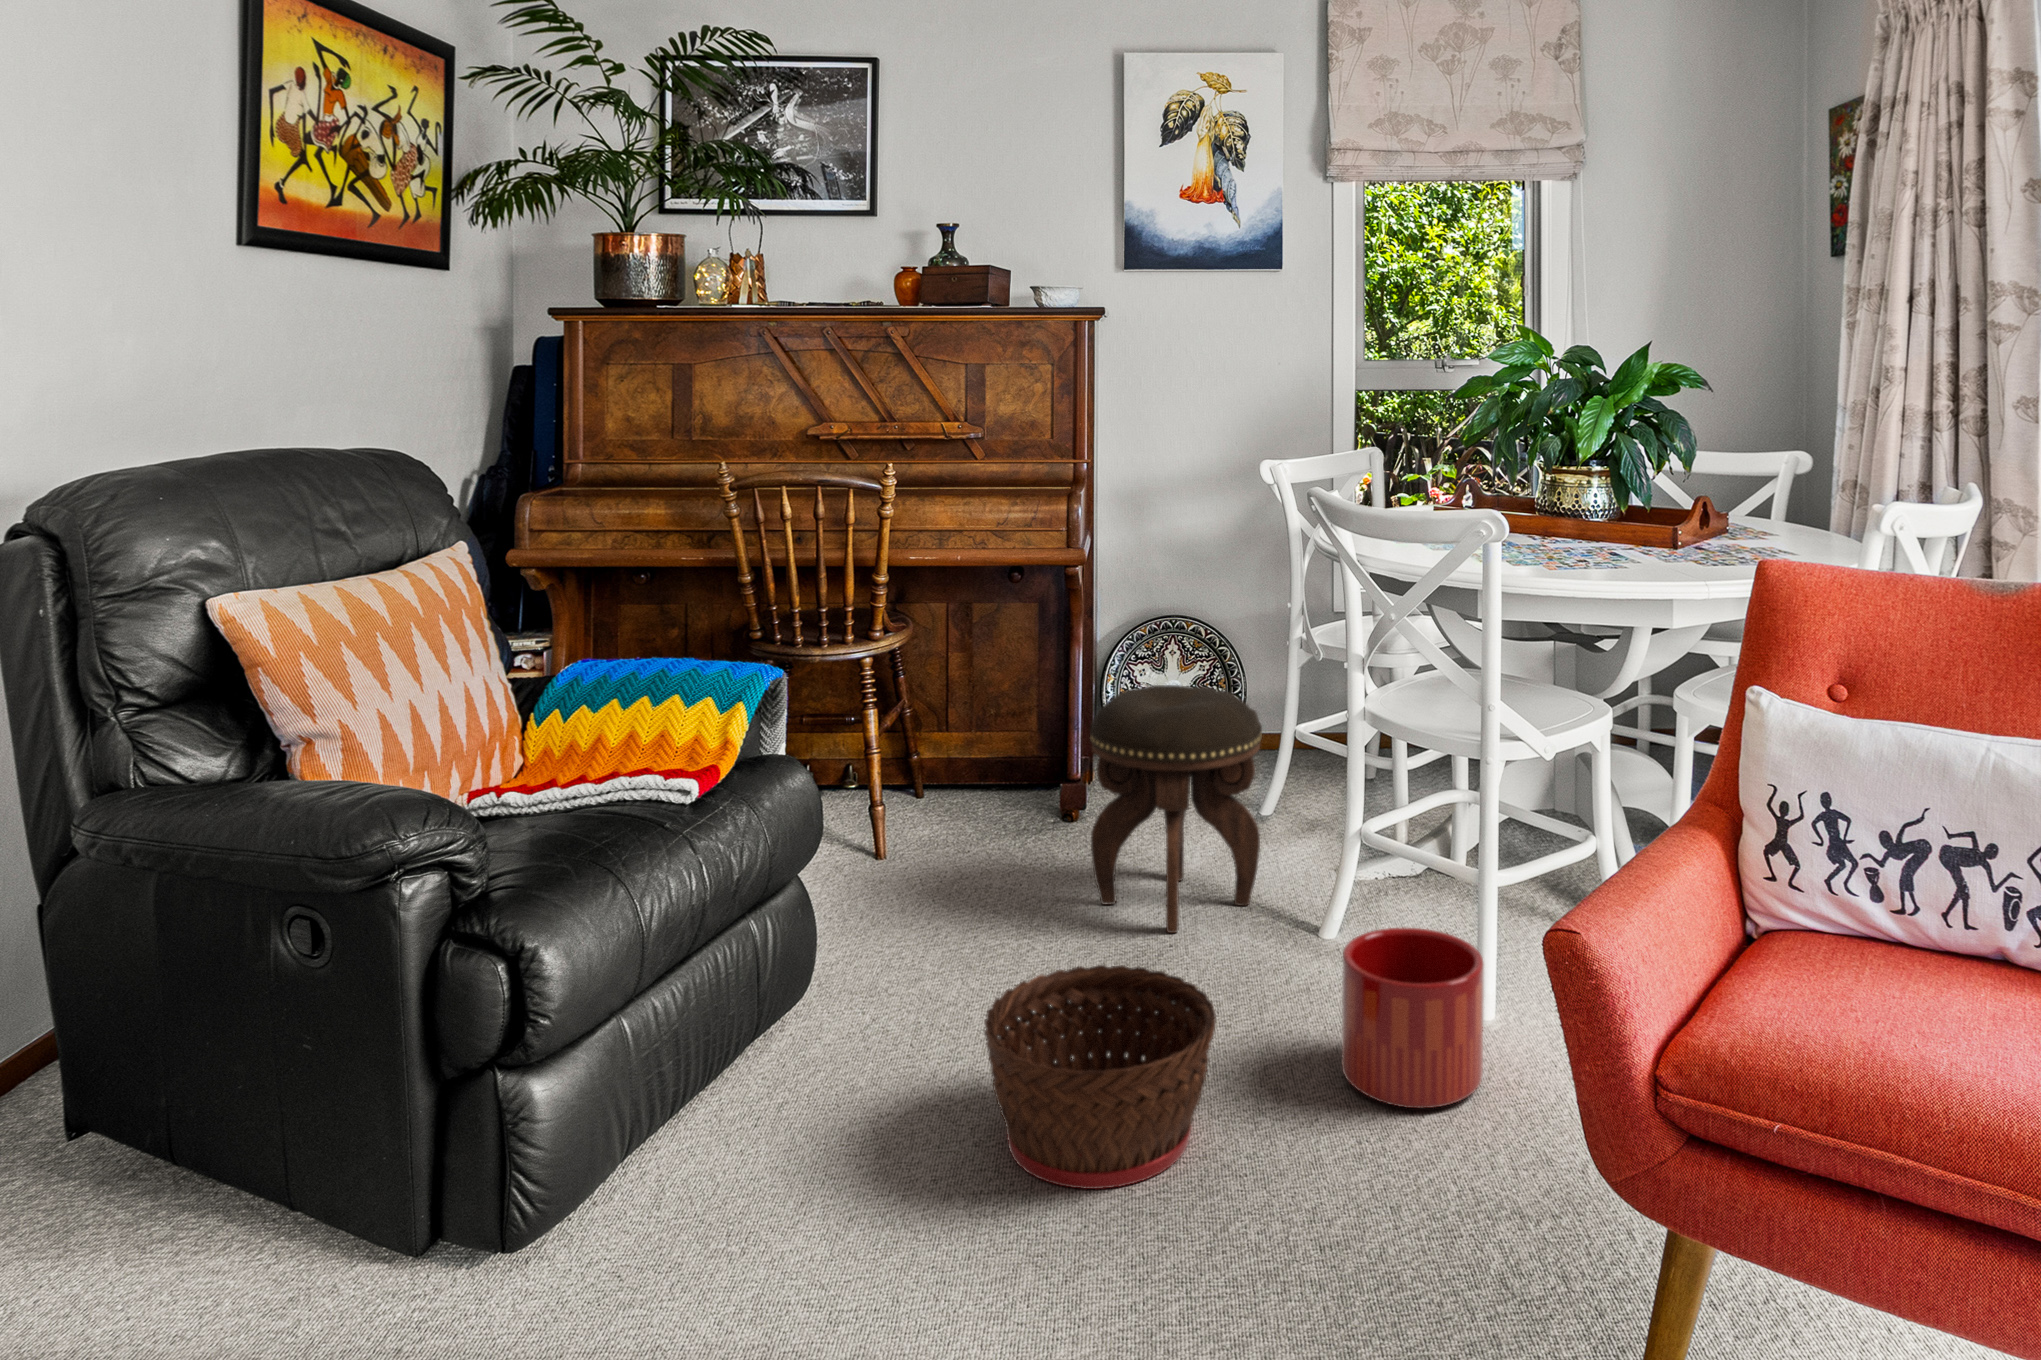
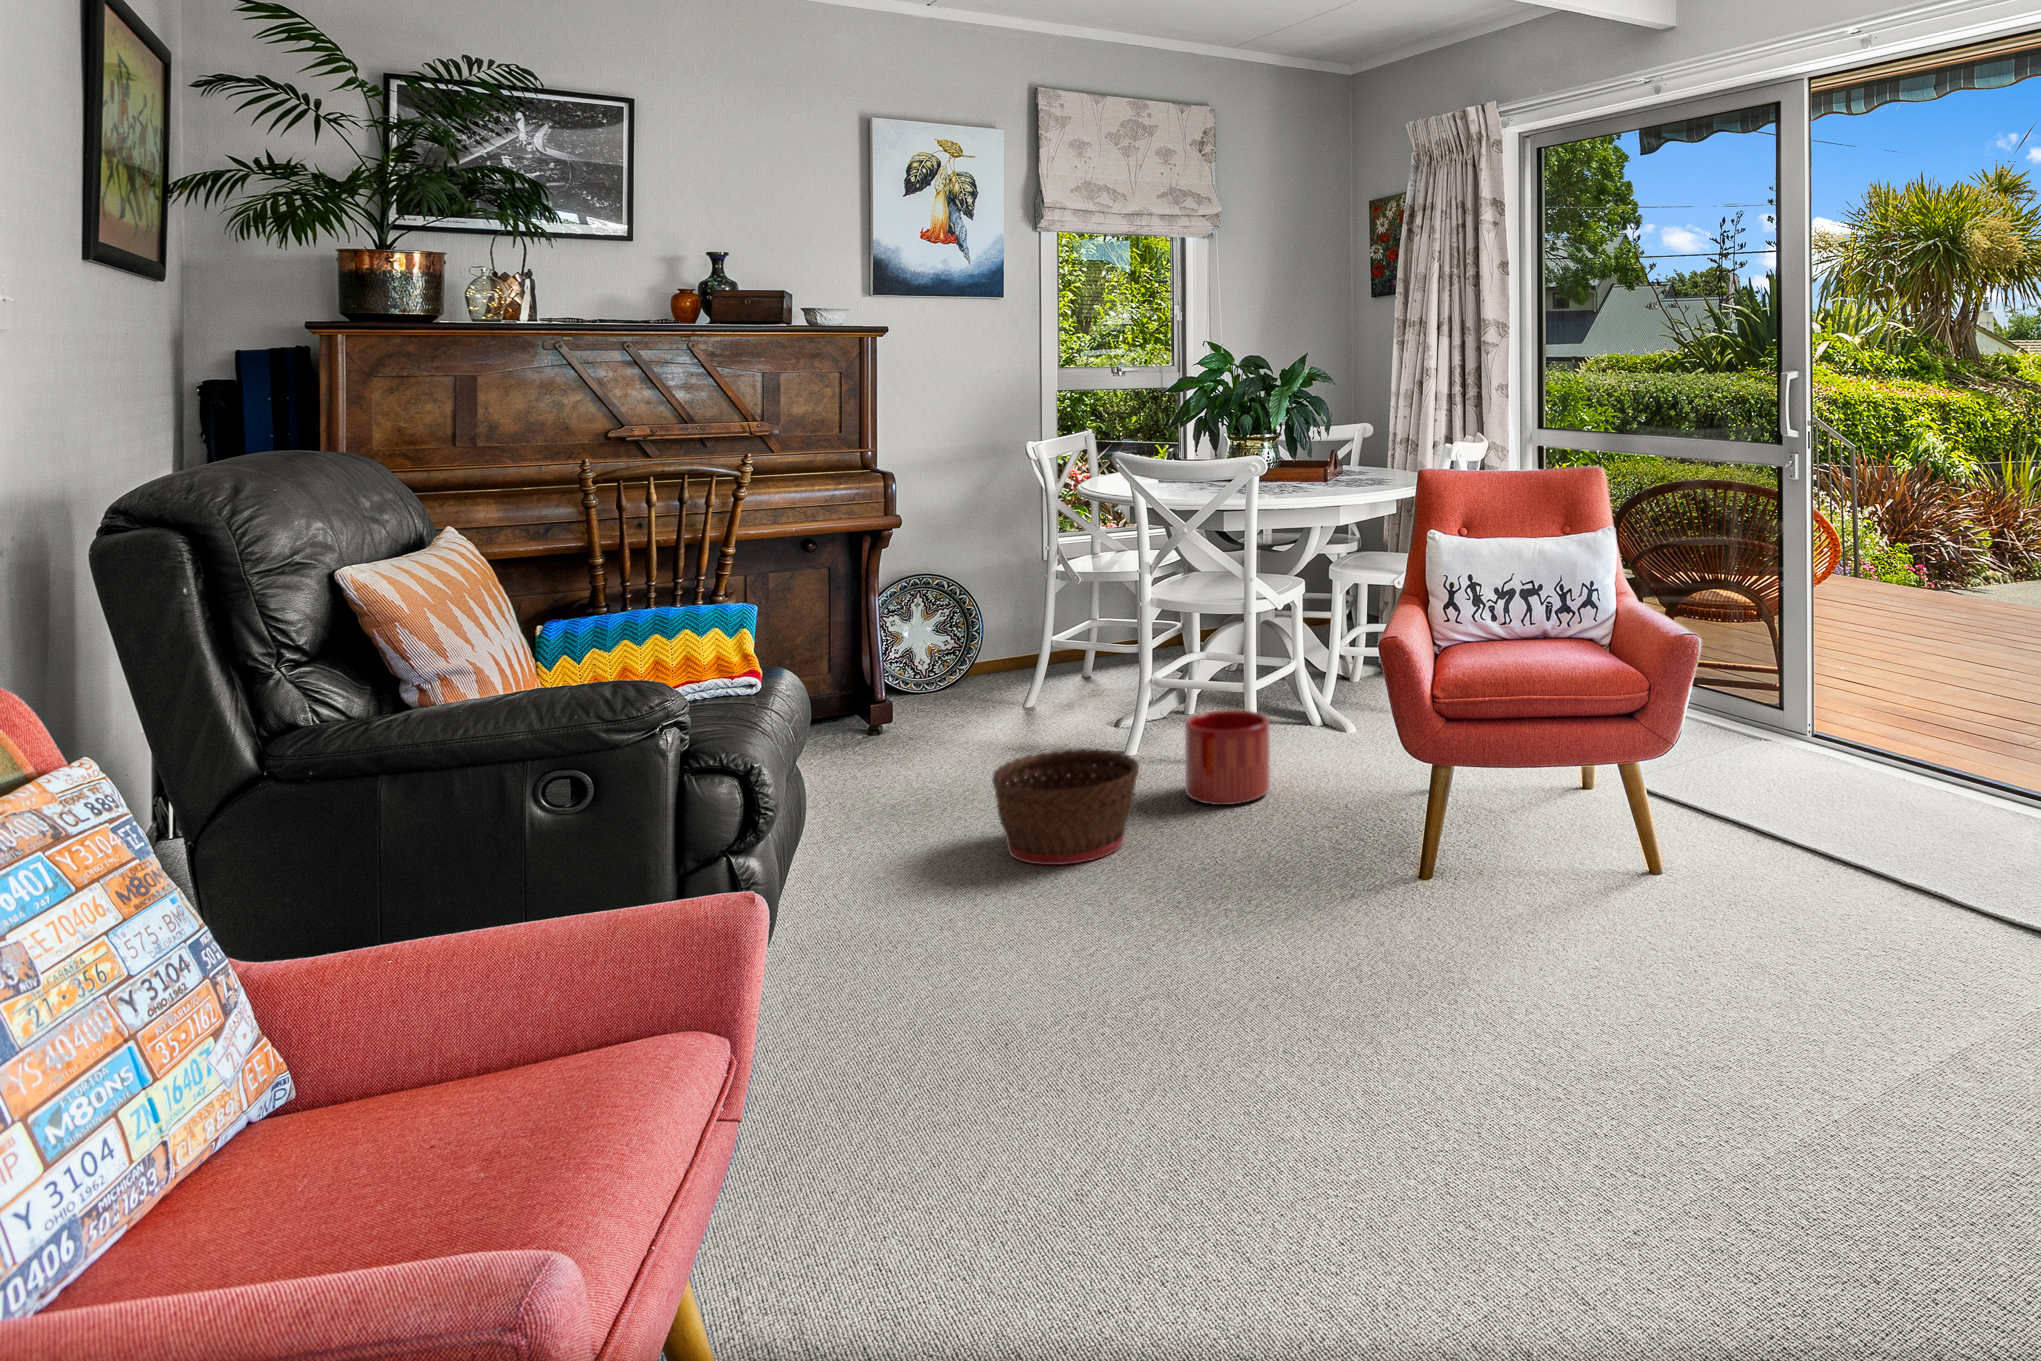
footstool: present [1090,685,1262,933] -> none [944,599,1070,764]

